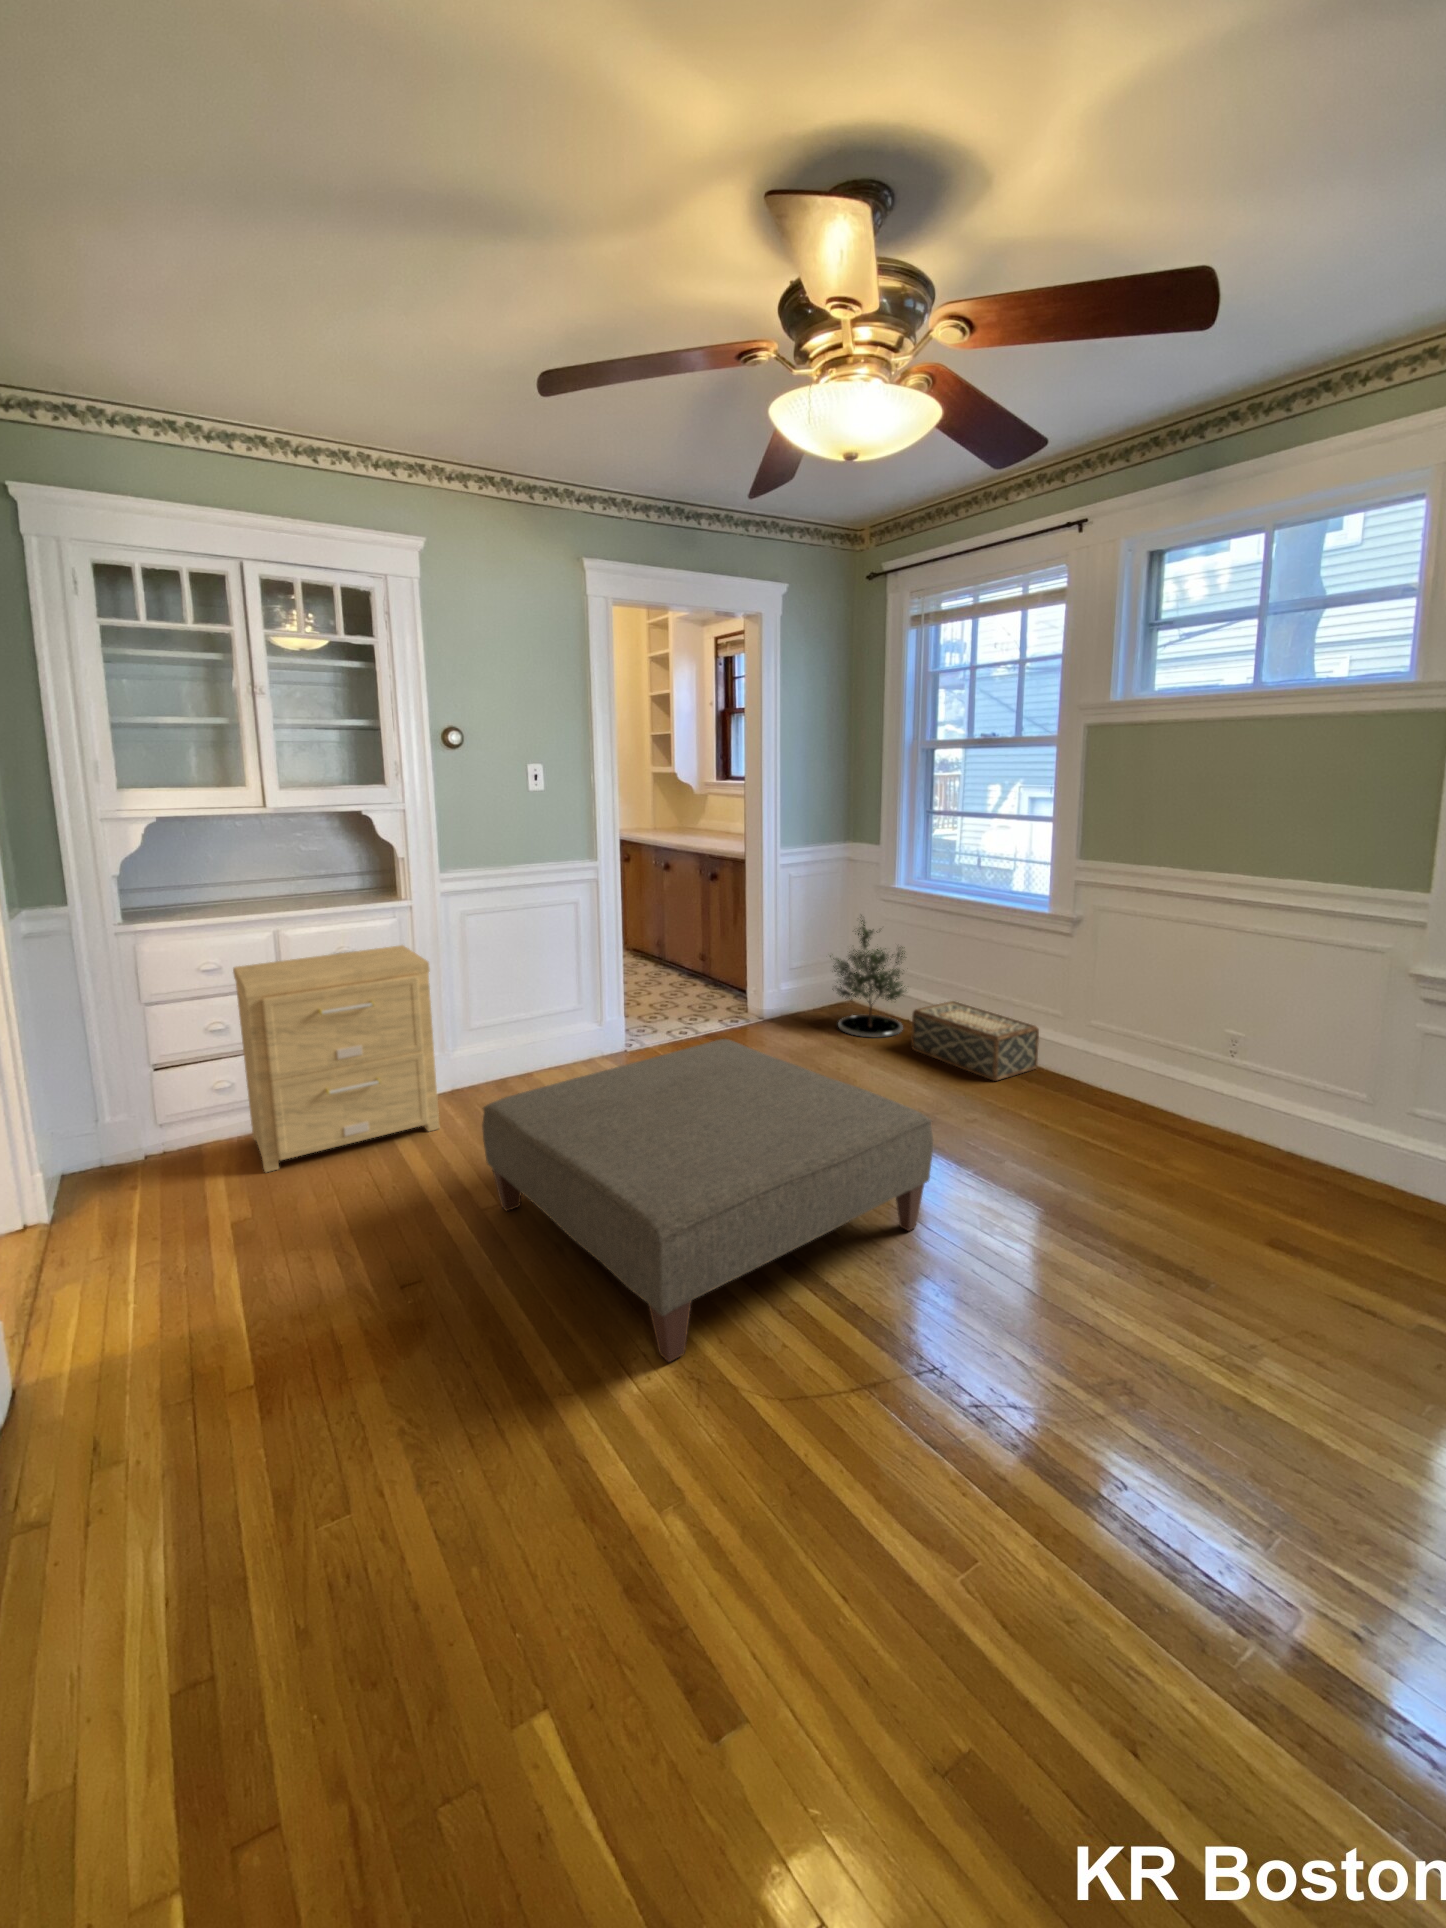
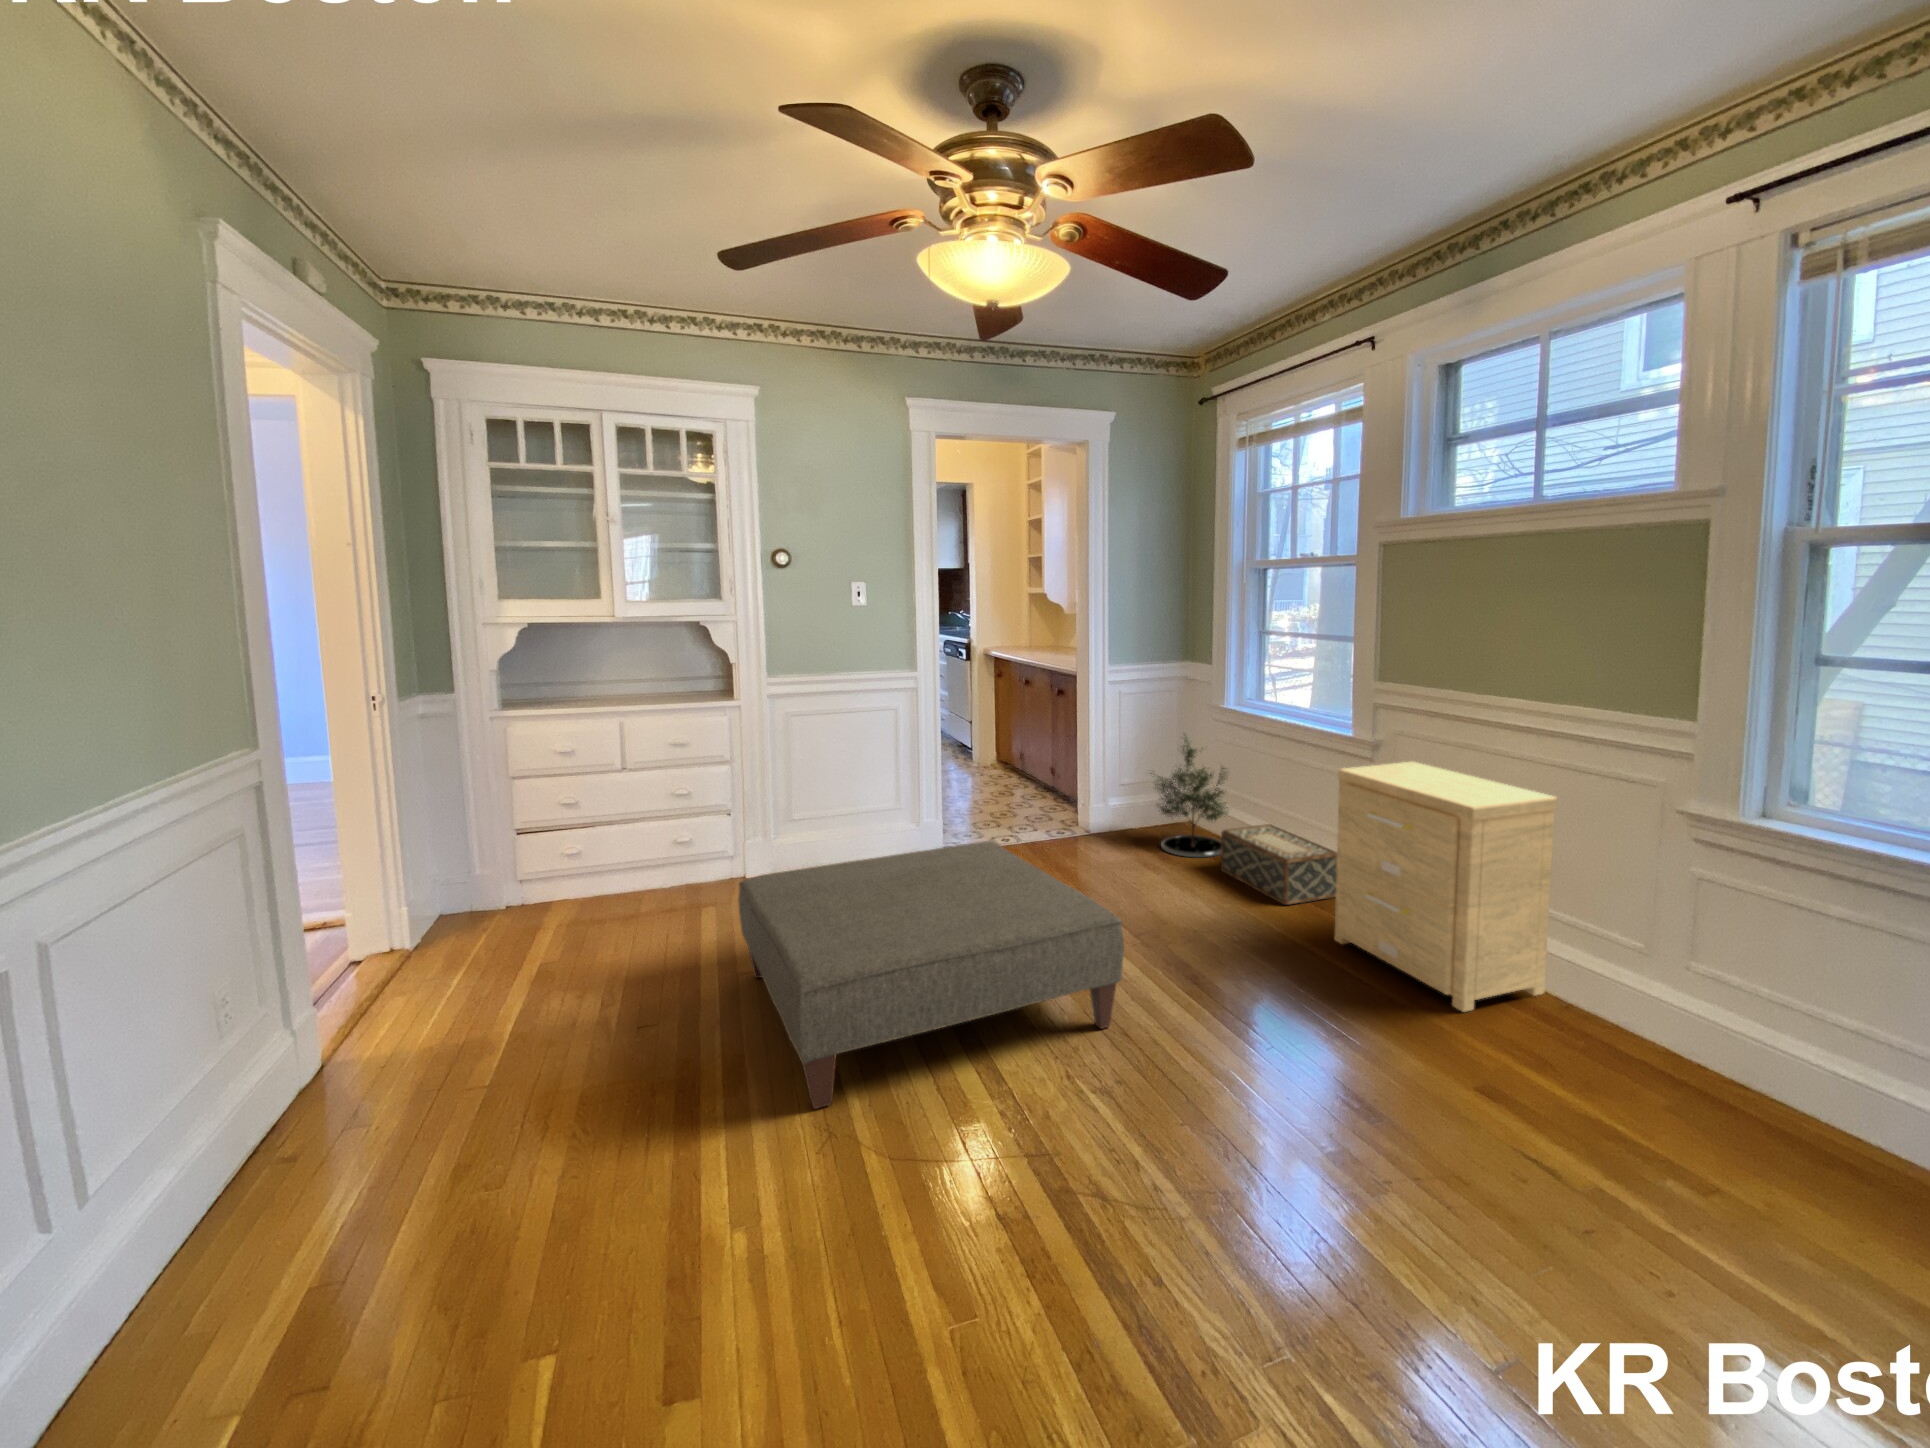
side table: present [233,945,439,1172] -> present [1334,762,1557,1012]

